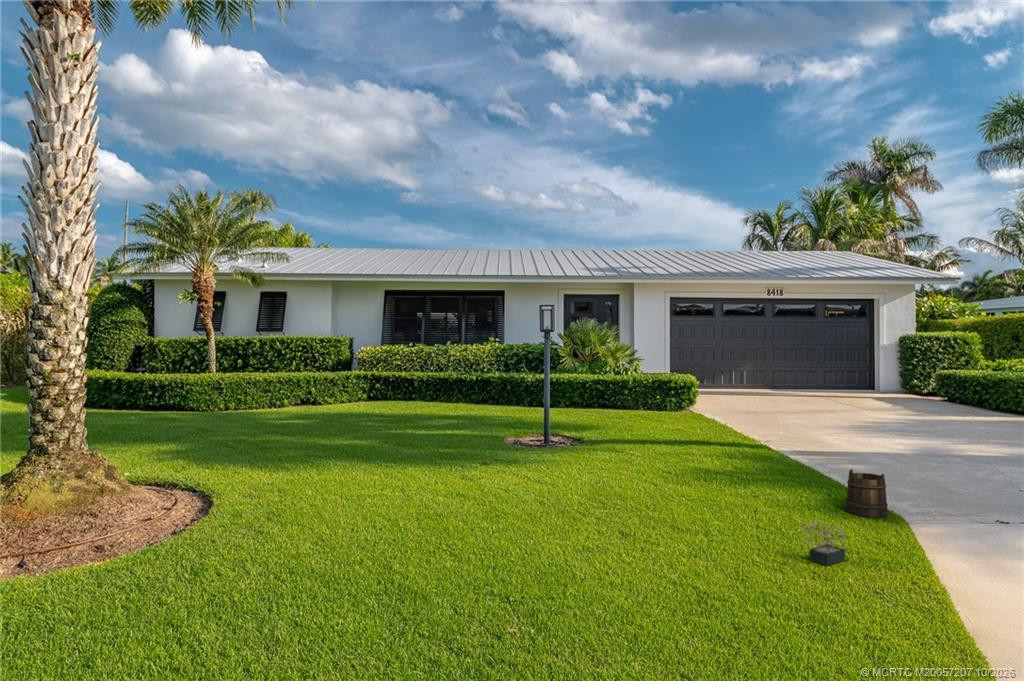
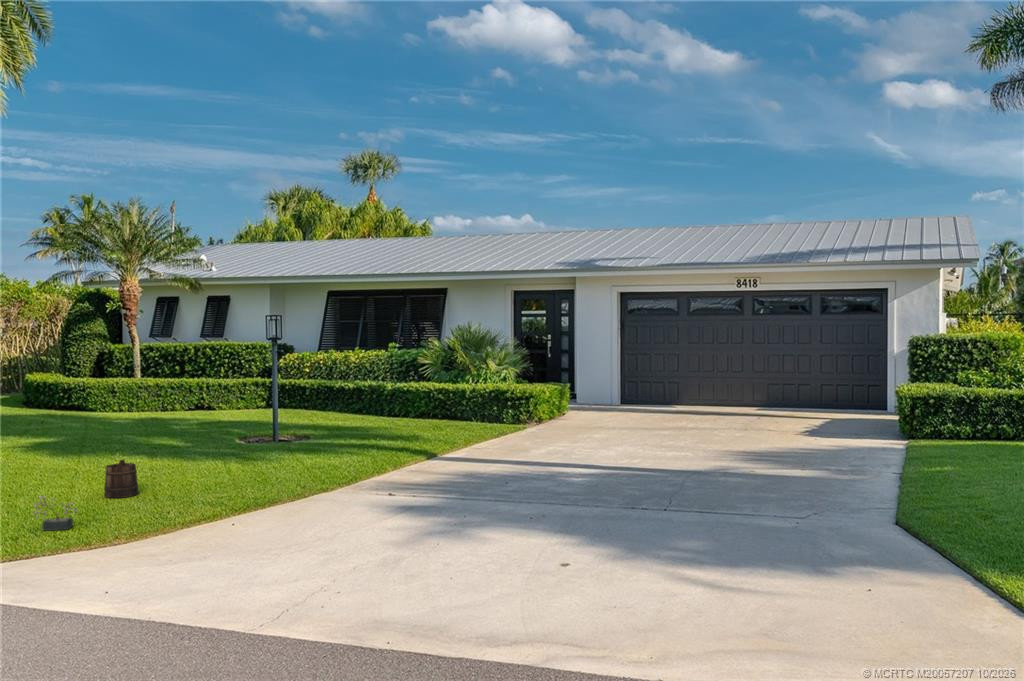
bucket: present [845,469,888,517] -> present [104,460,139,498]

